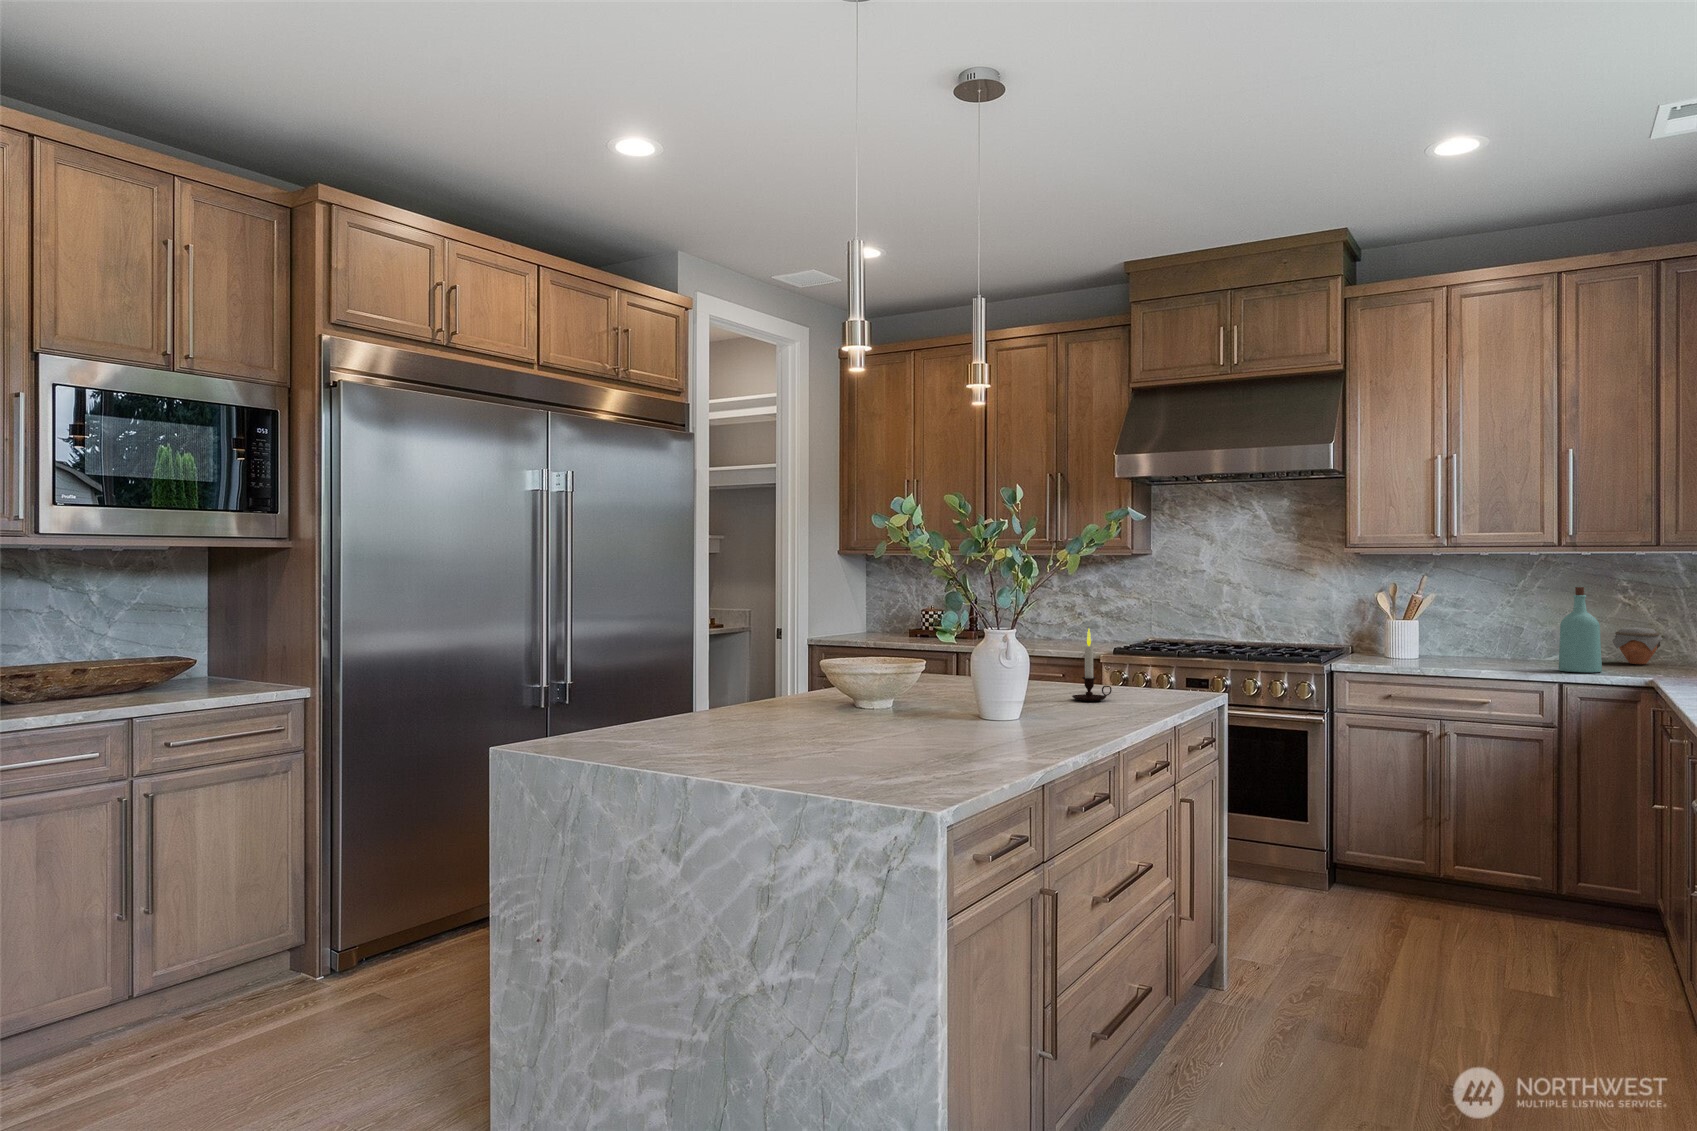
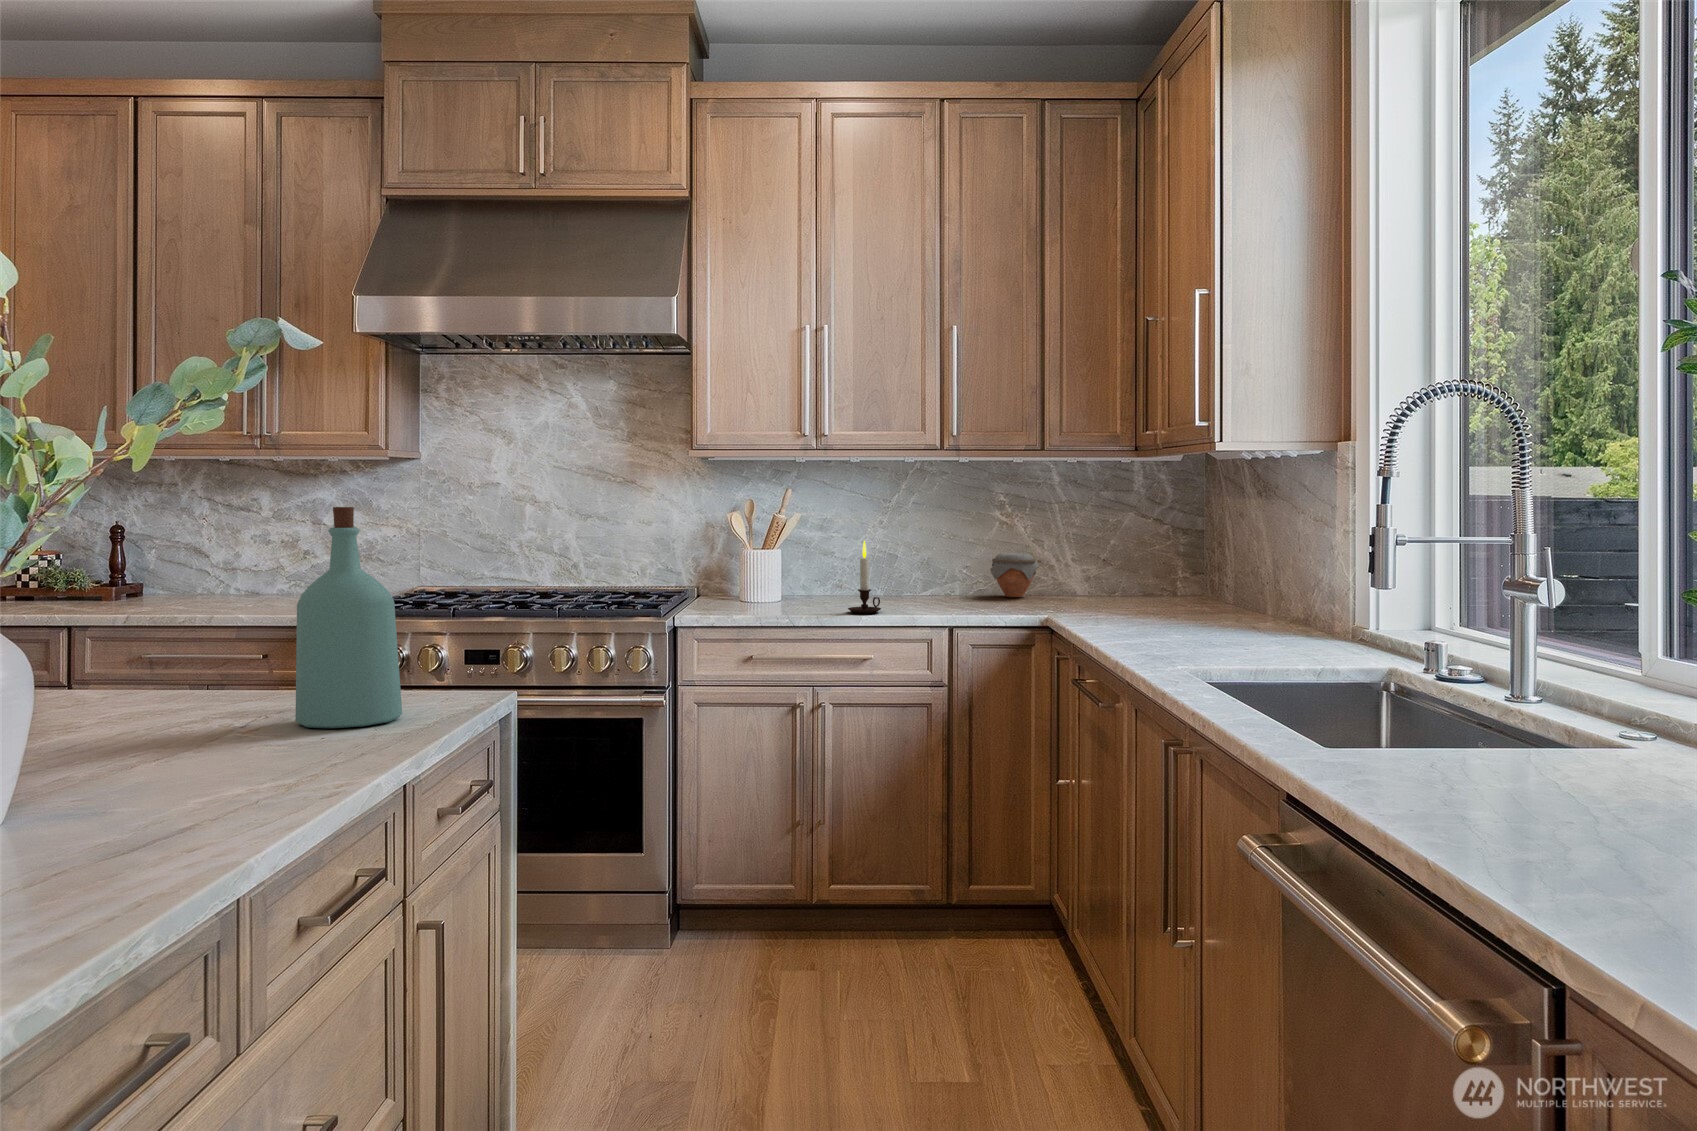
bottle: present [1559,587,1602,673] -> present [295,507,402,728]
candle: present [1072,629,1112,701] -> present [848,541,881,613]

